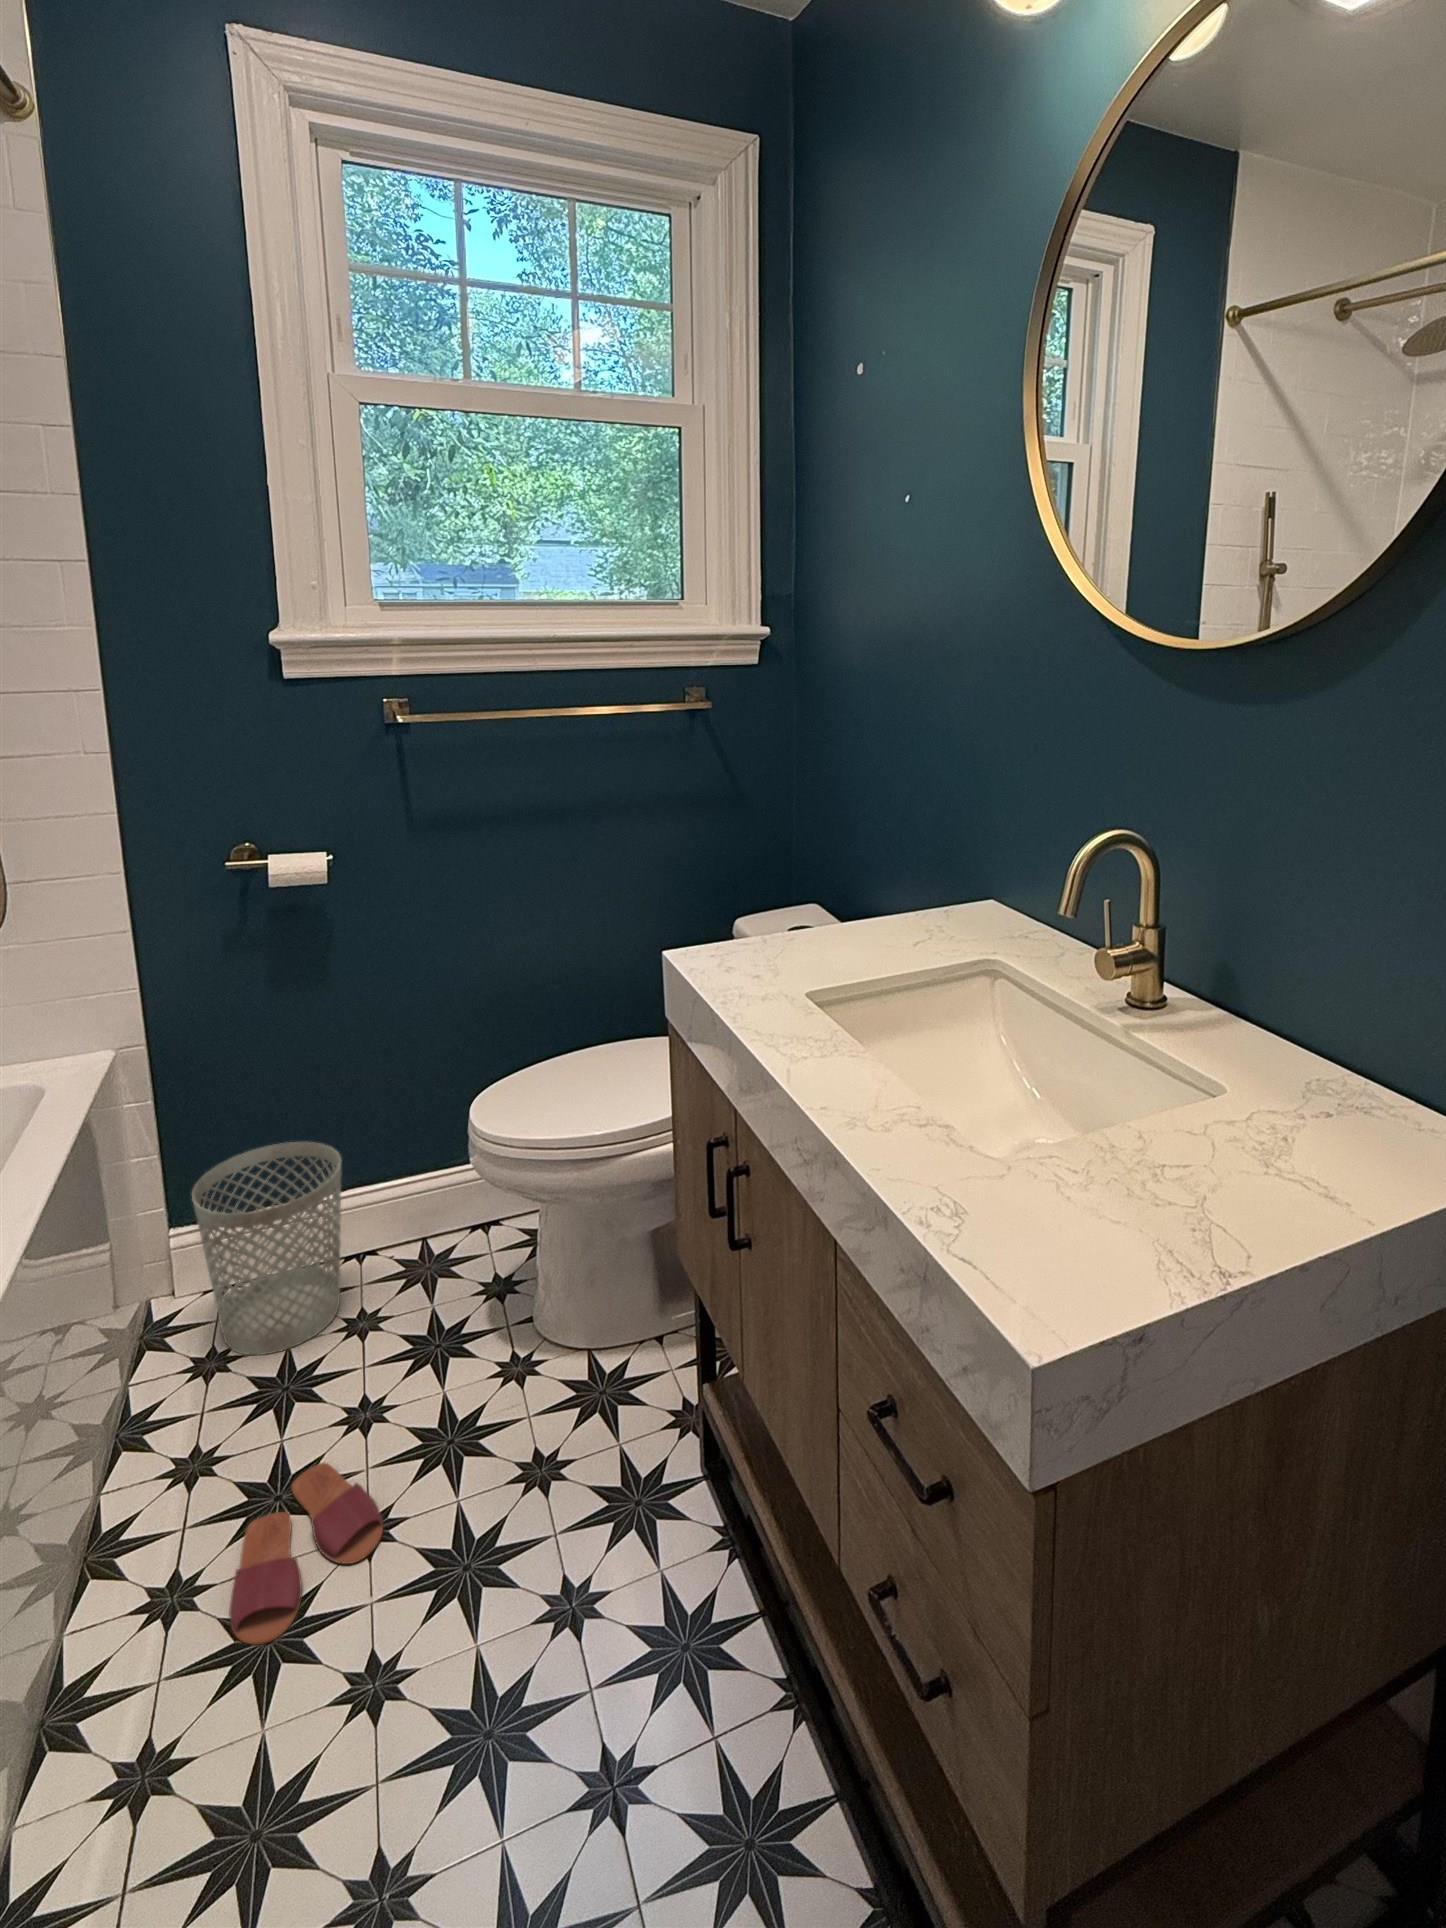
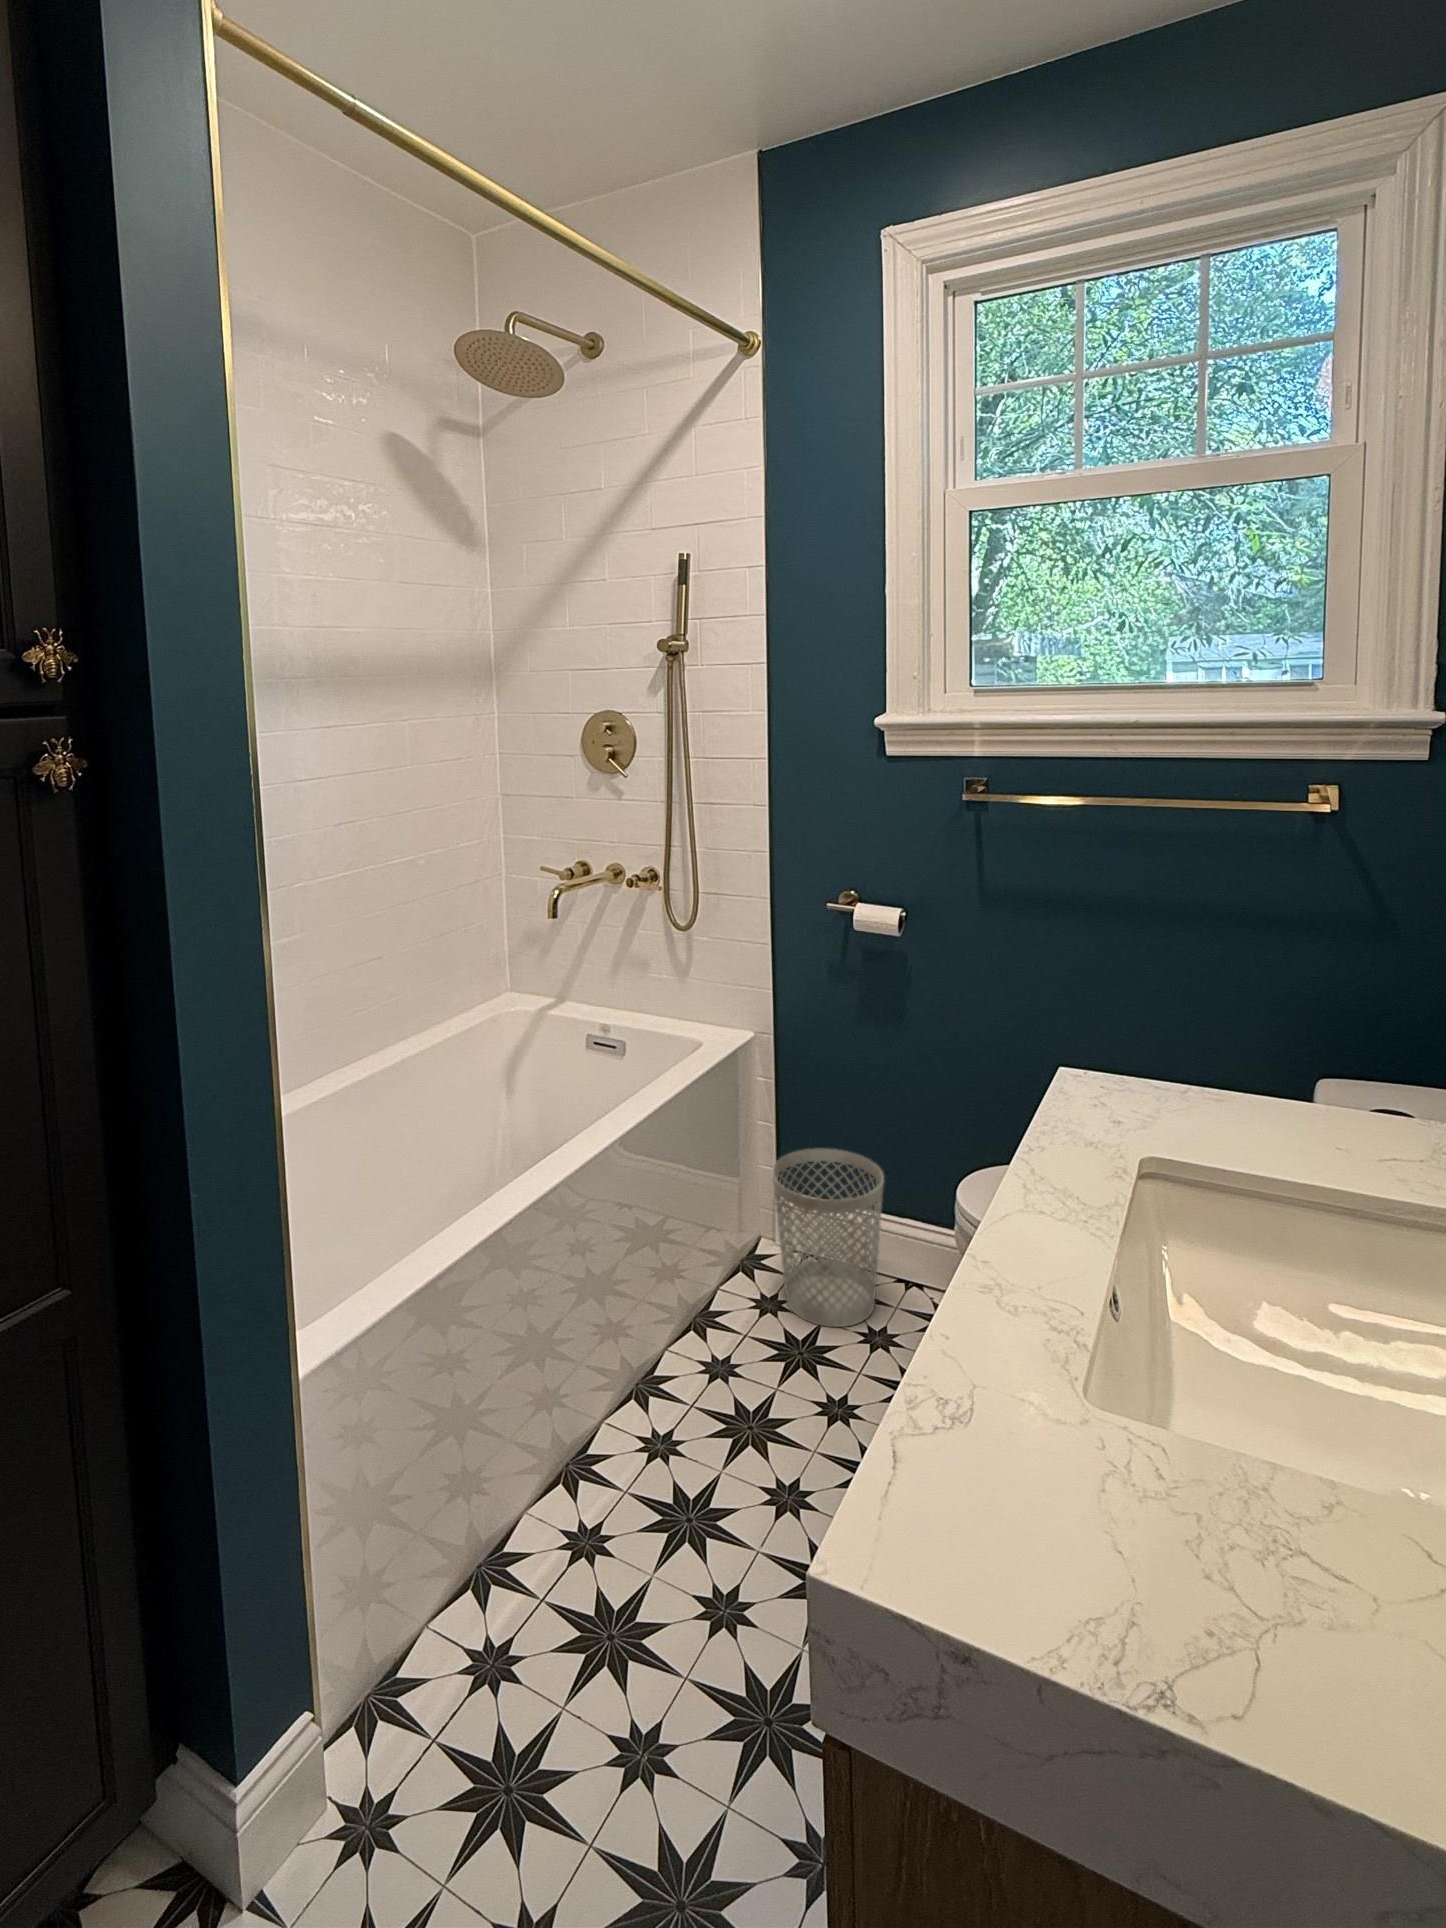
slippers: present [229,1463,383,1645] -> none [678,1420,802,1521]

